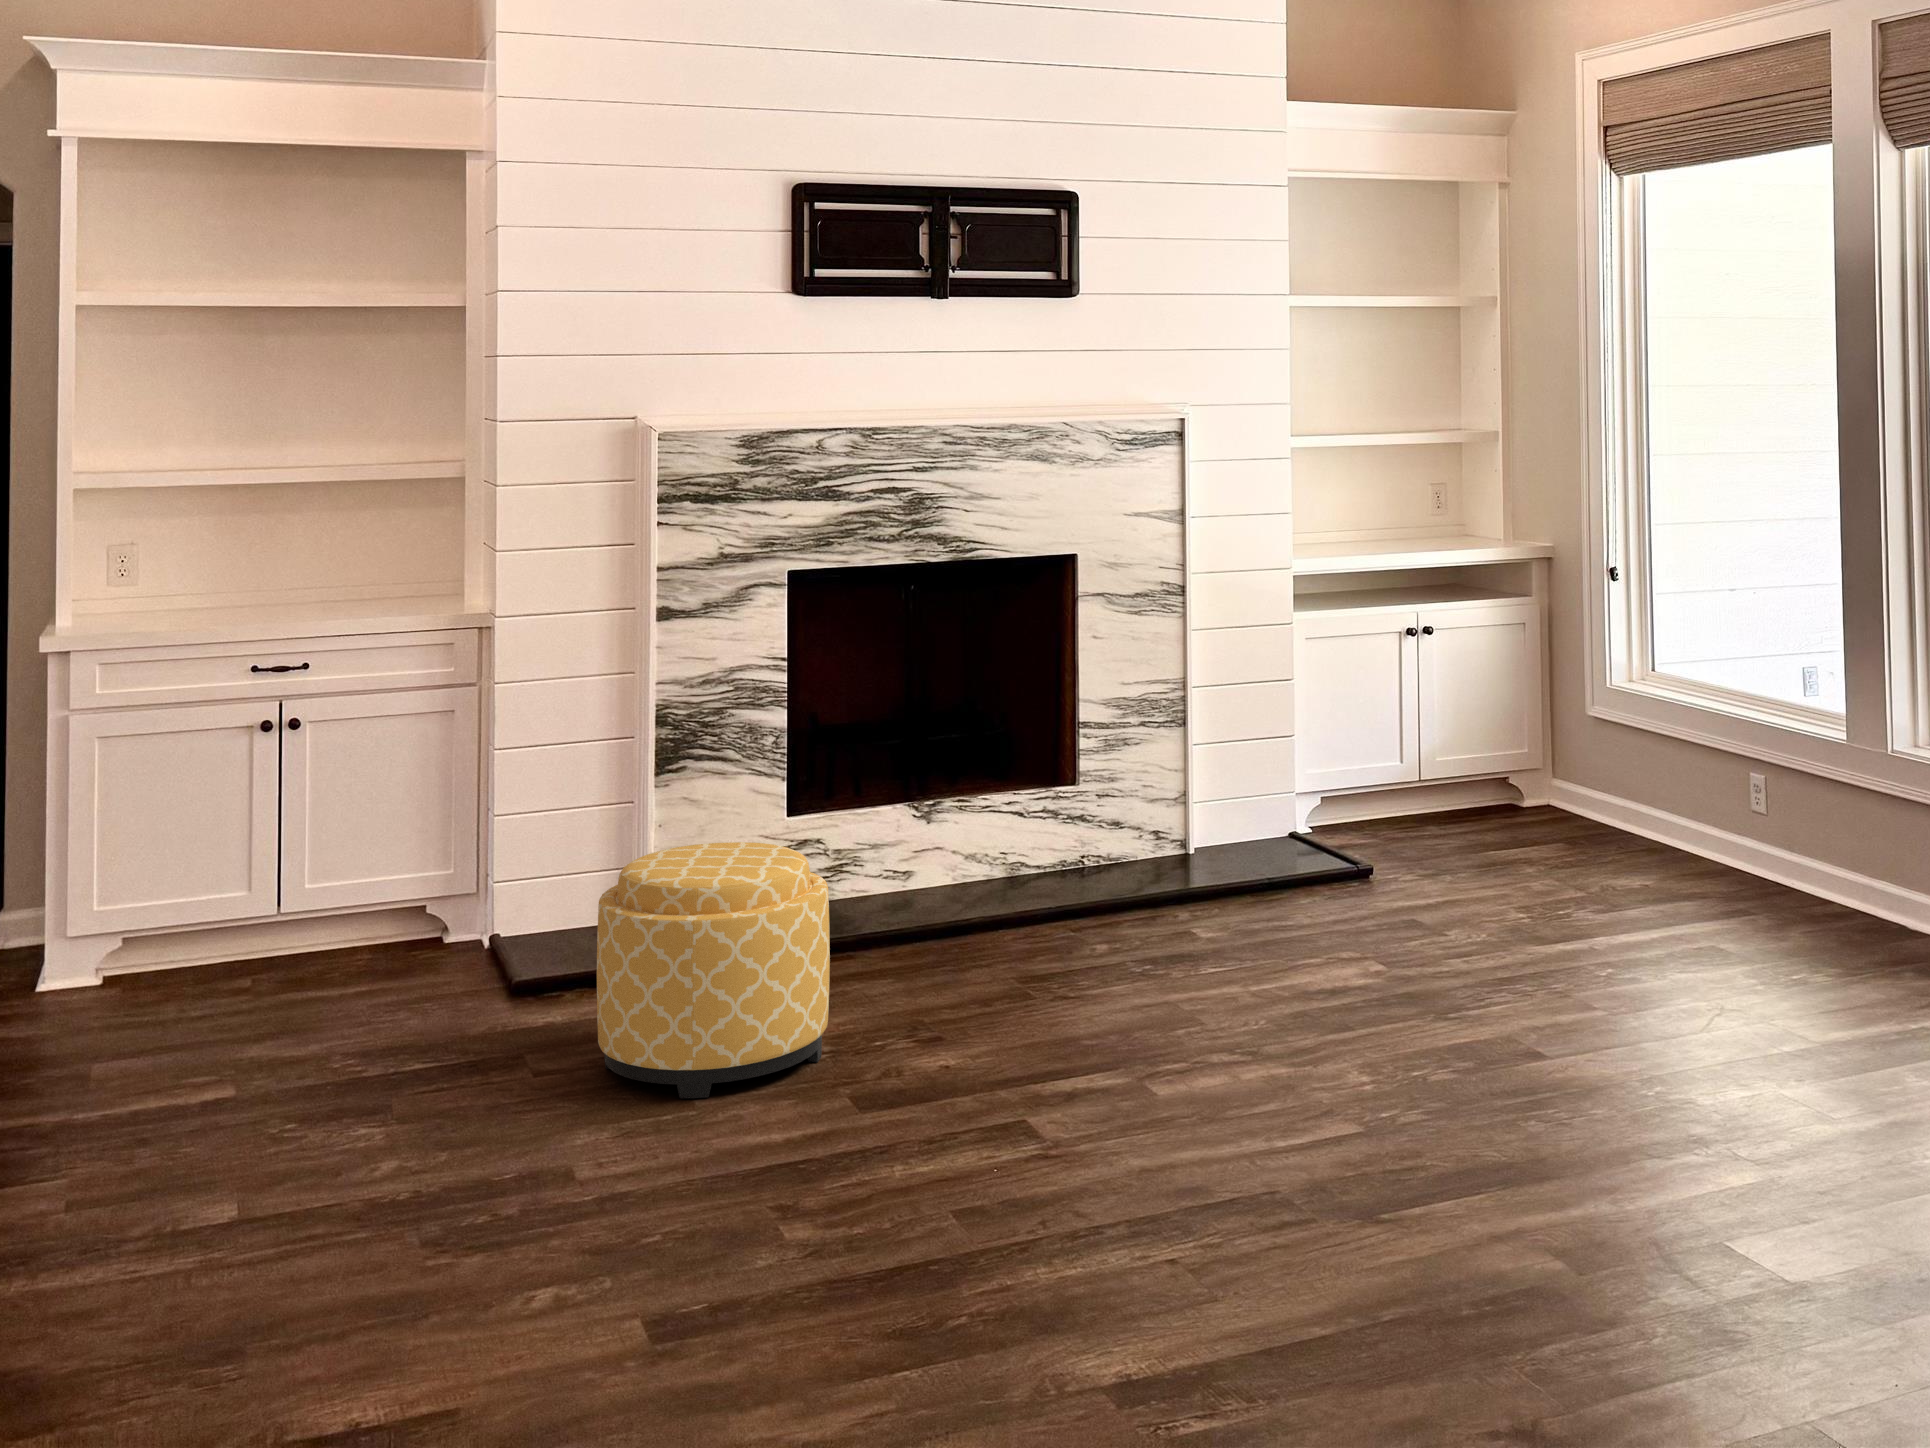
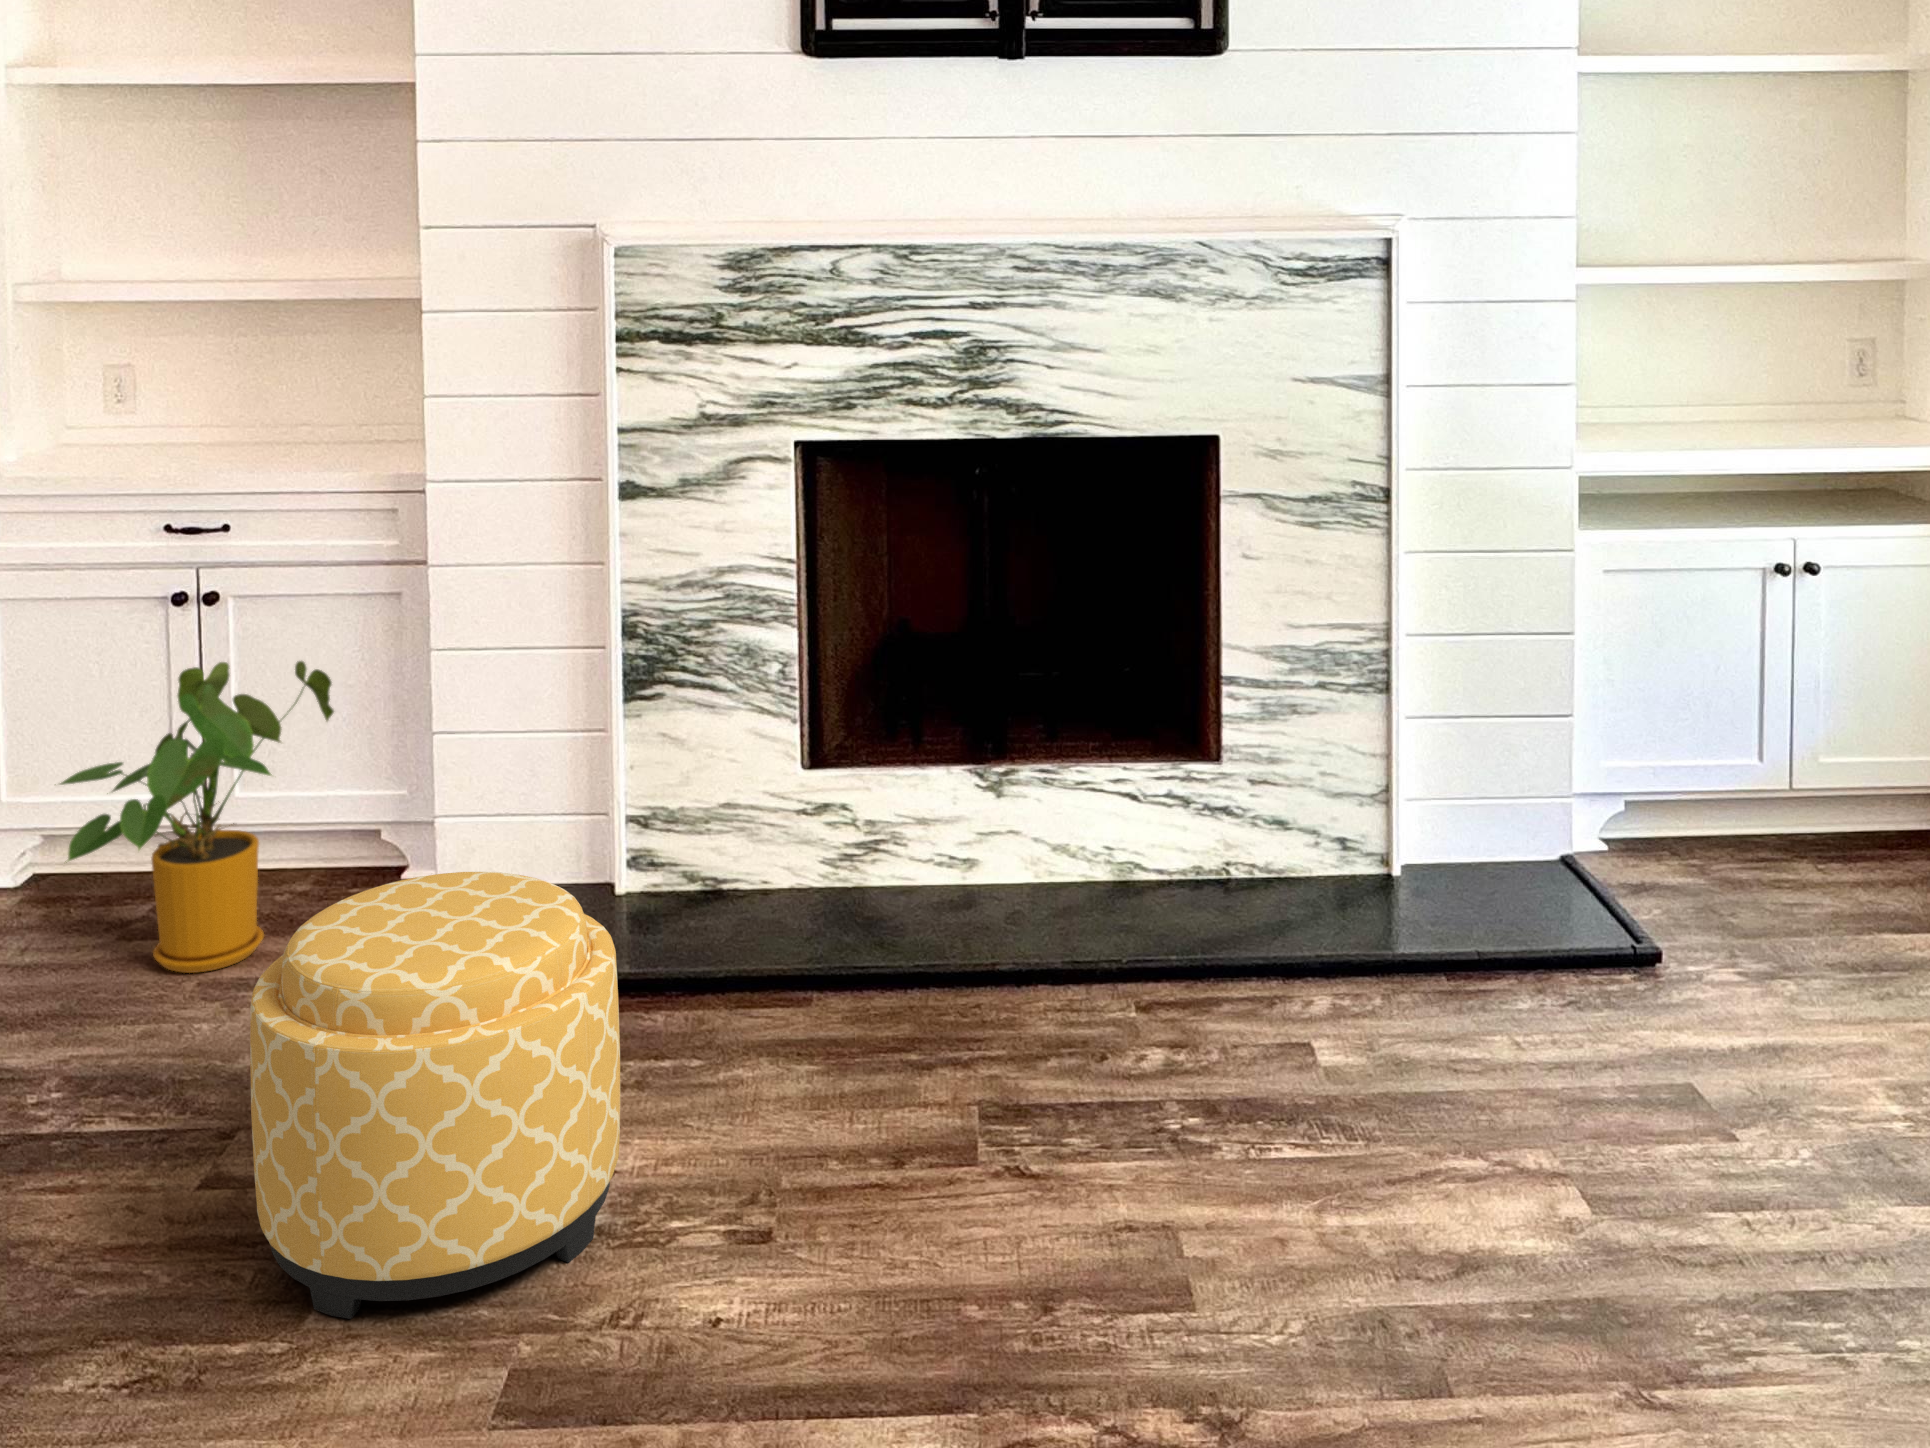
house plant: none [248,765,423,1007] -> present [60,661,334,973]

